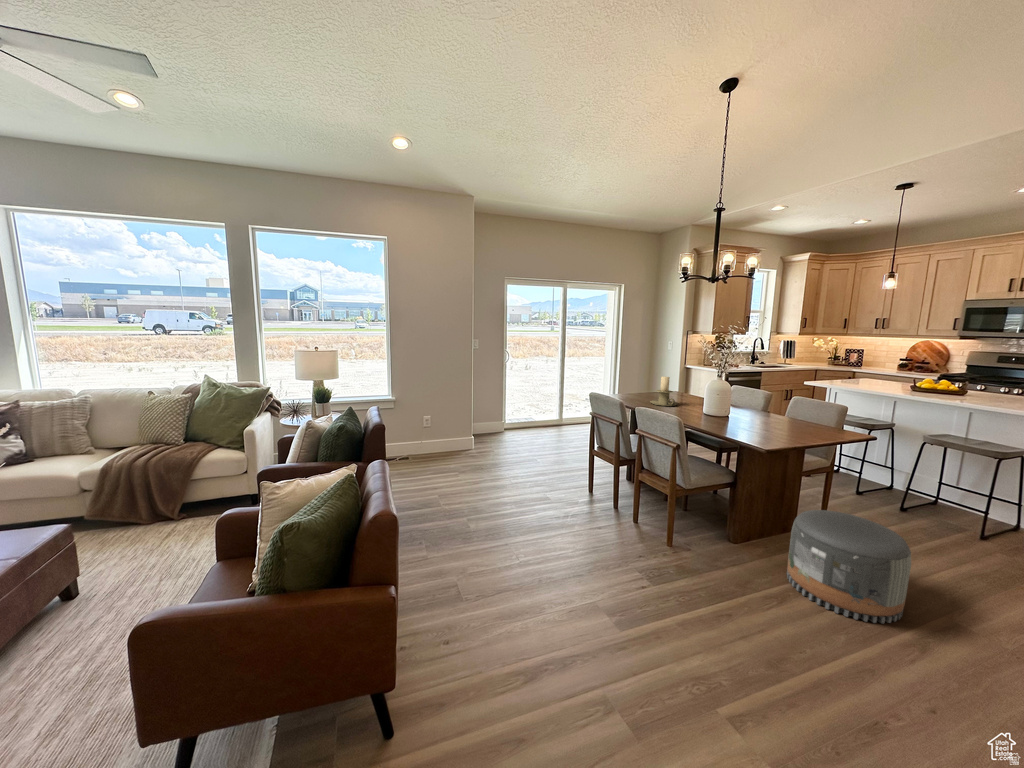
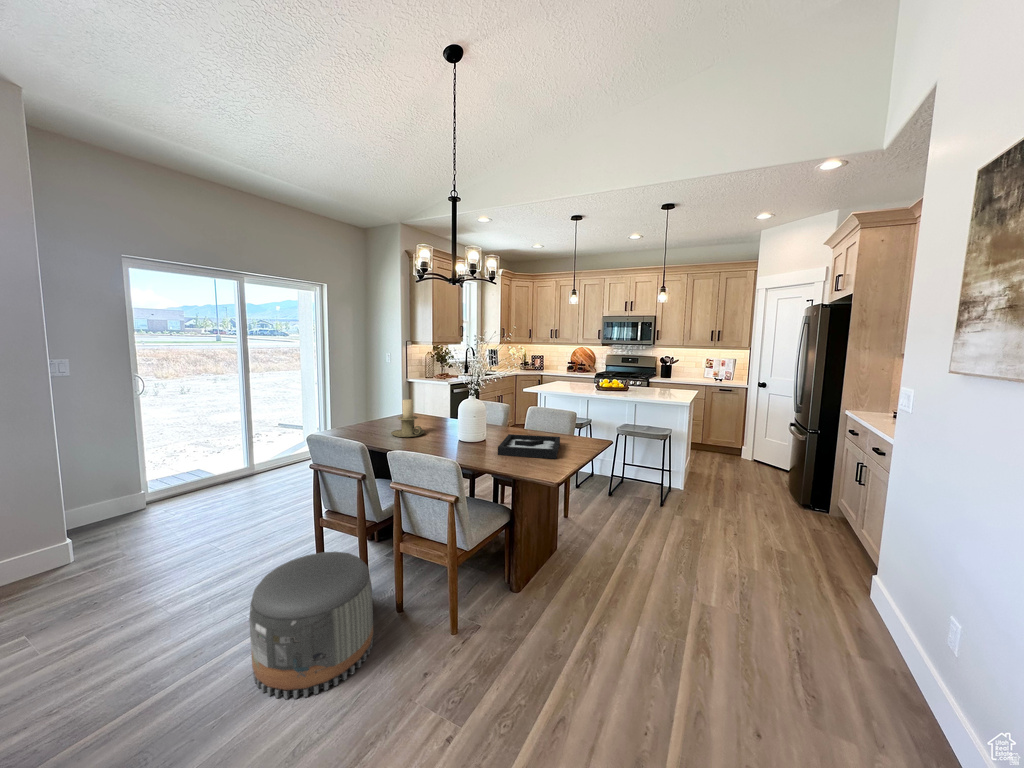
decorative tray: none [732,415,809,439] -> present [498,434,560,459]
pouf: present [787,510,911,623] -> present [249,552,373,699]

